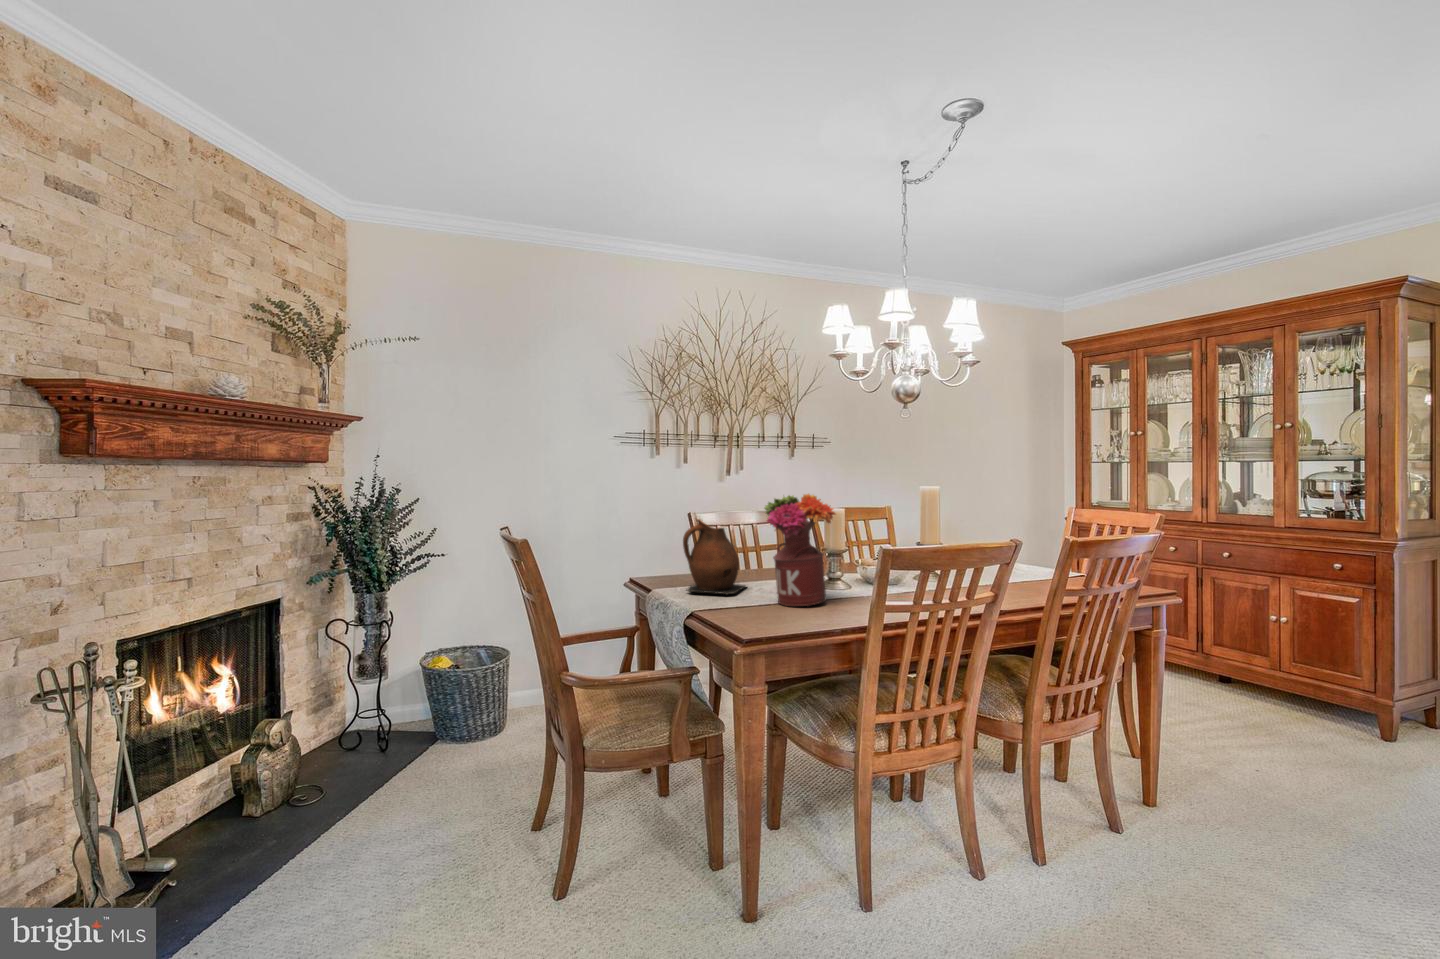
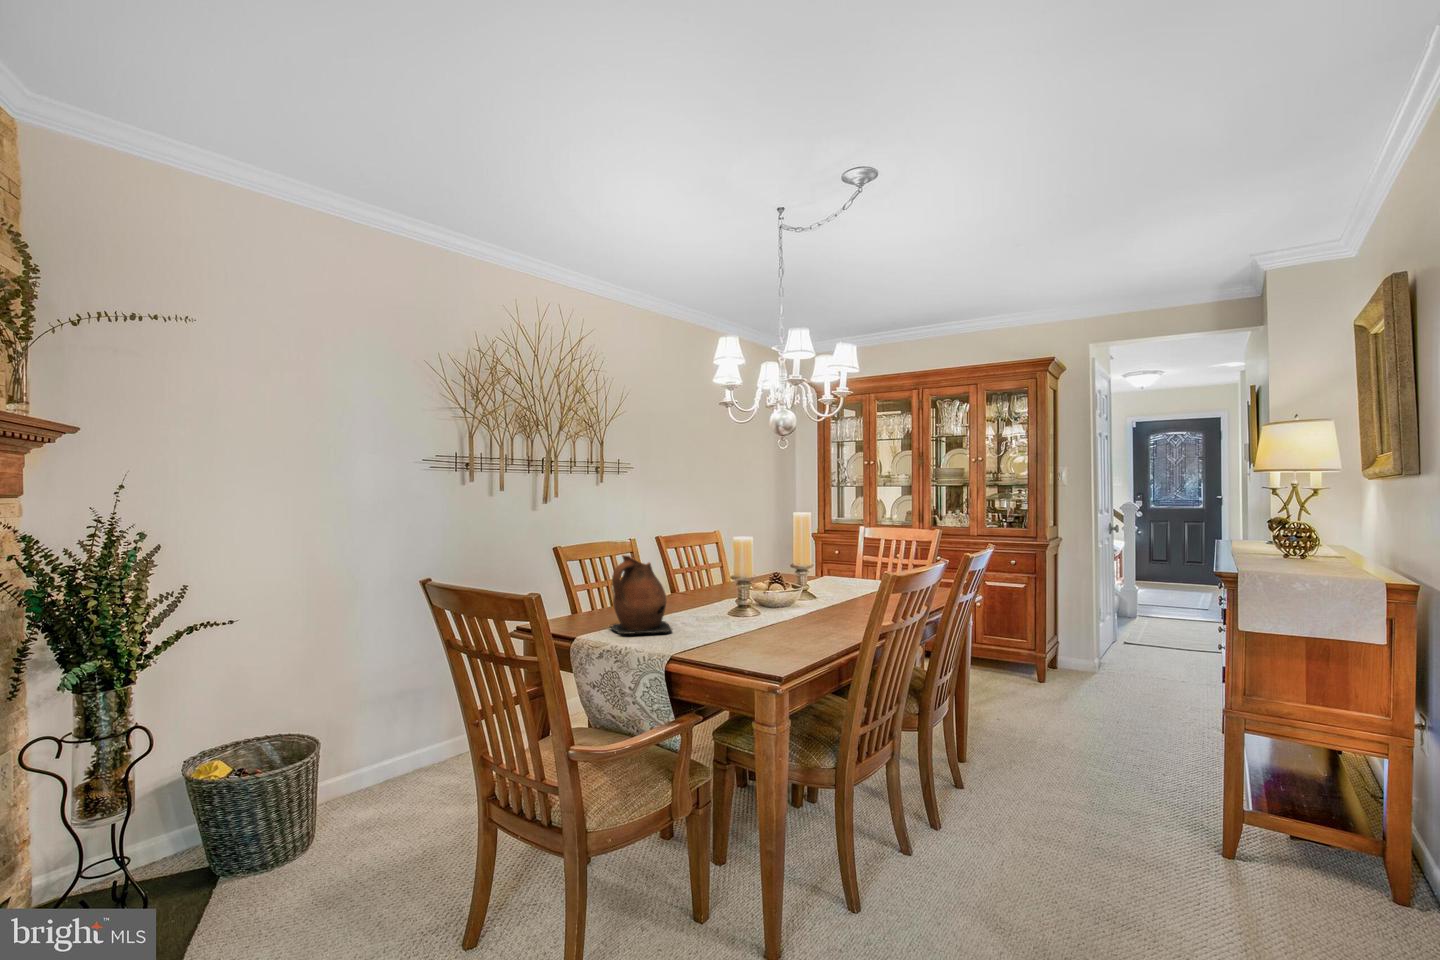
flower arrangement: present [764,493,835,606] -> none [704,525,781,637]

